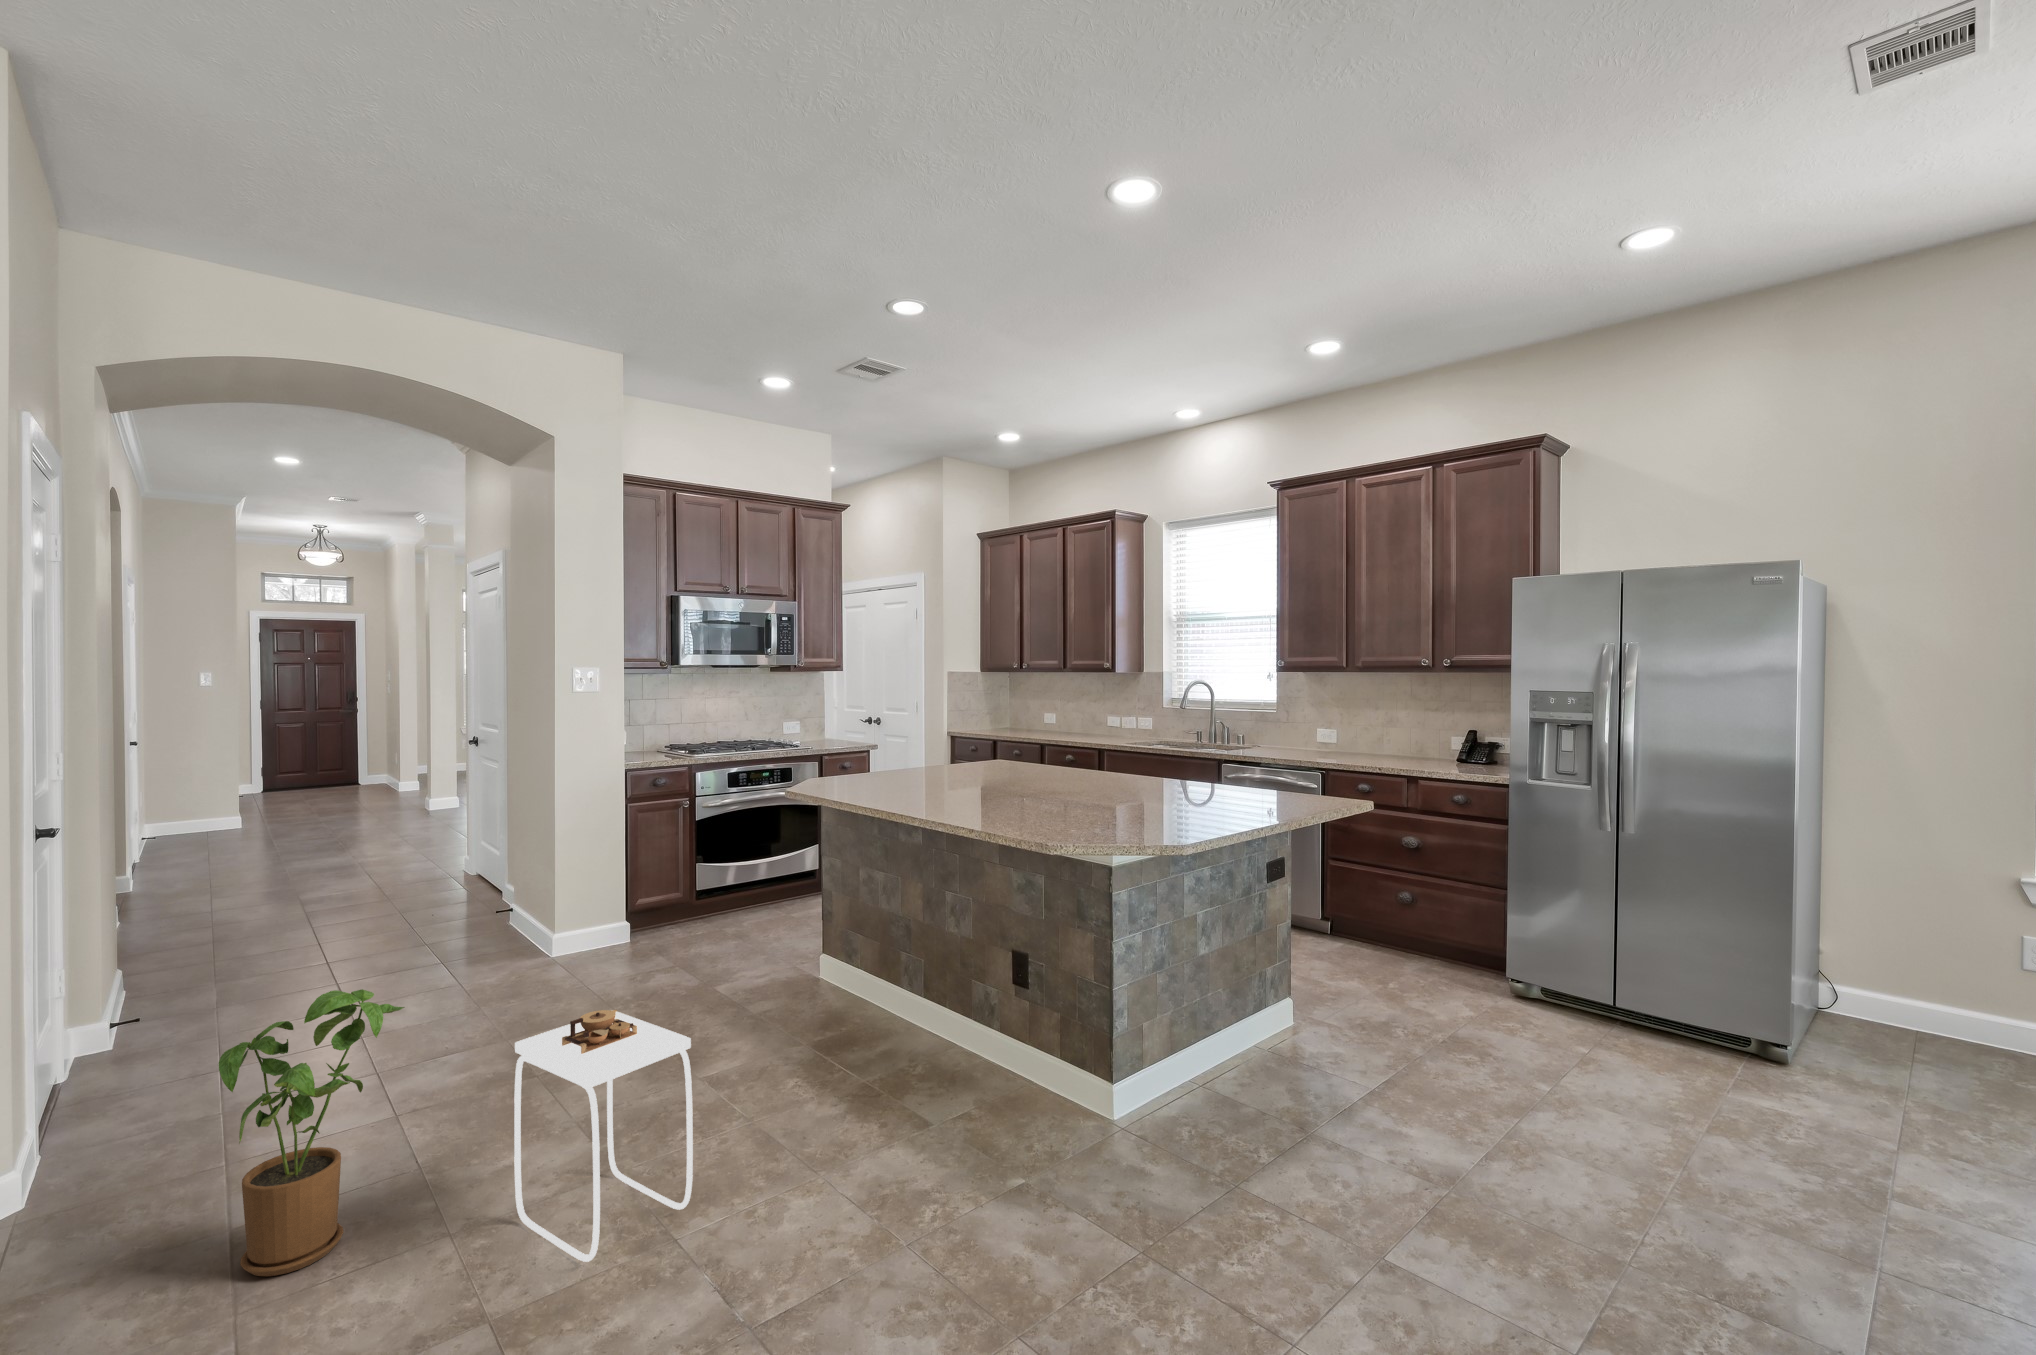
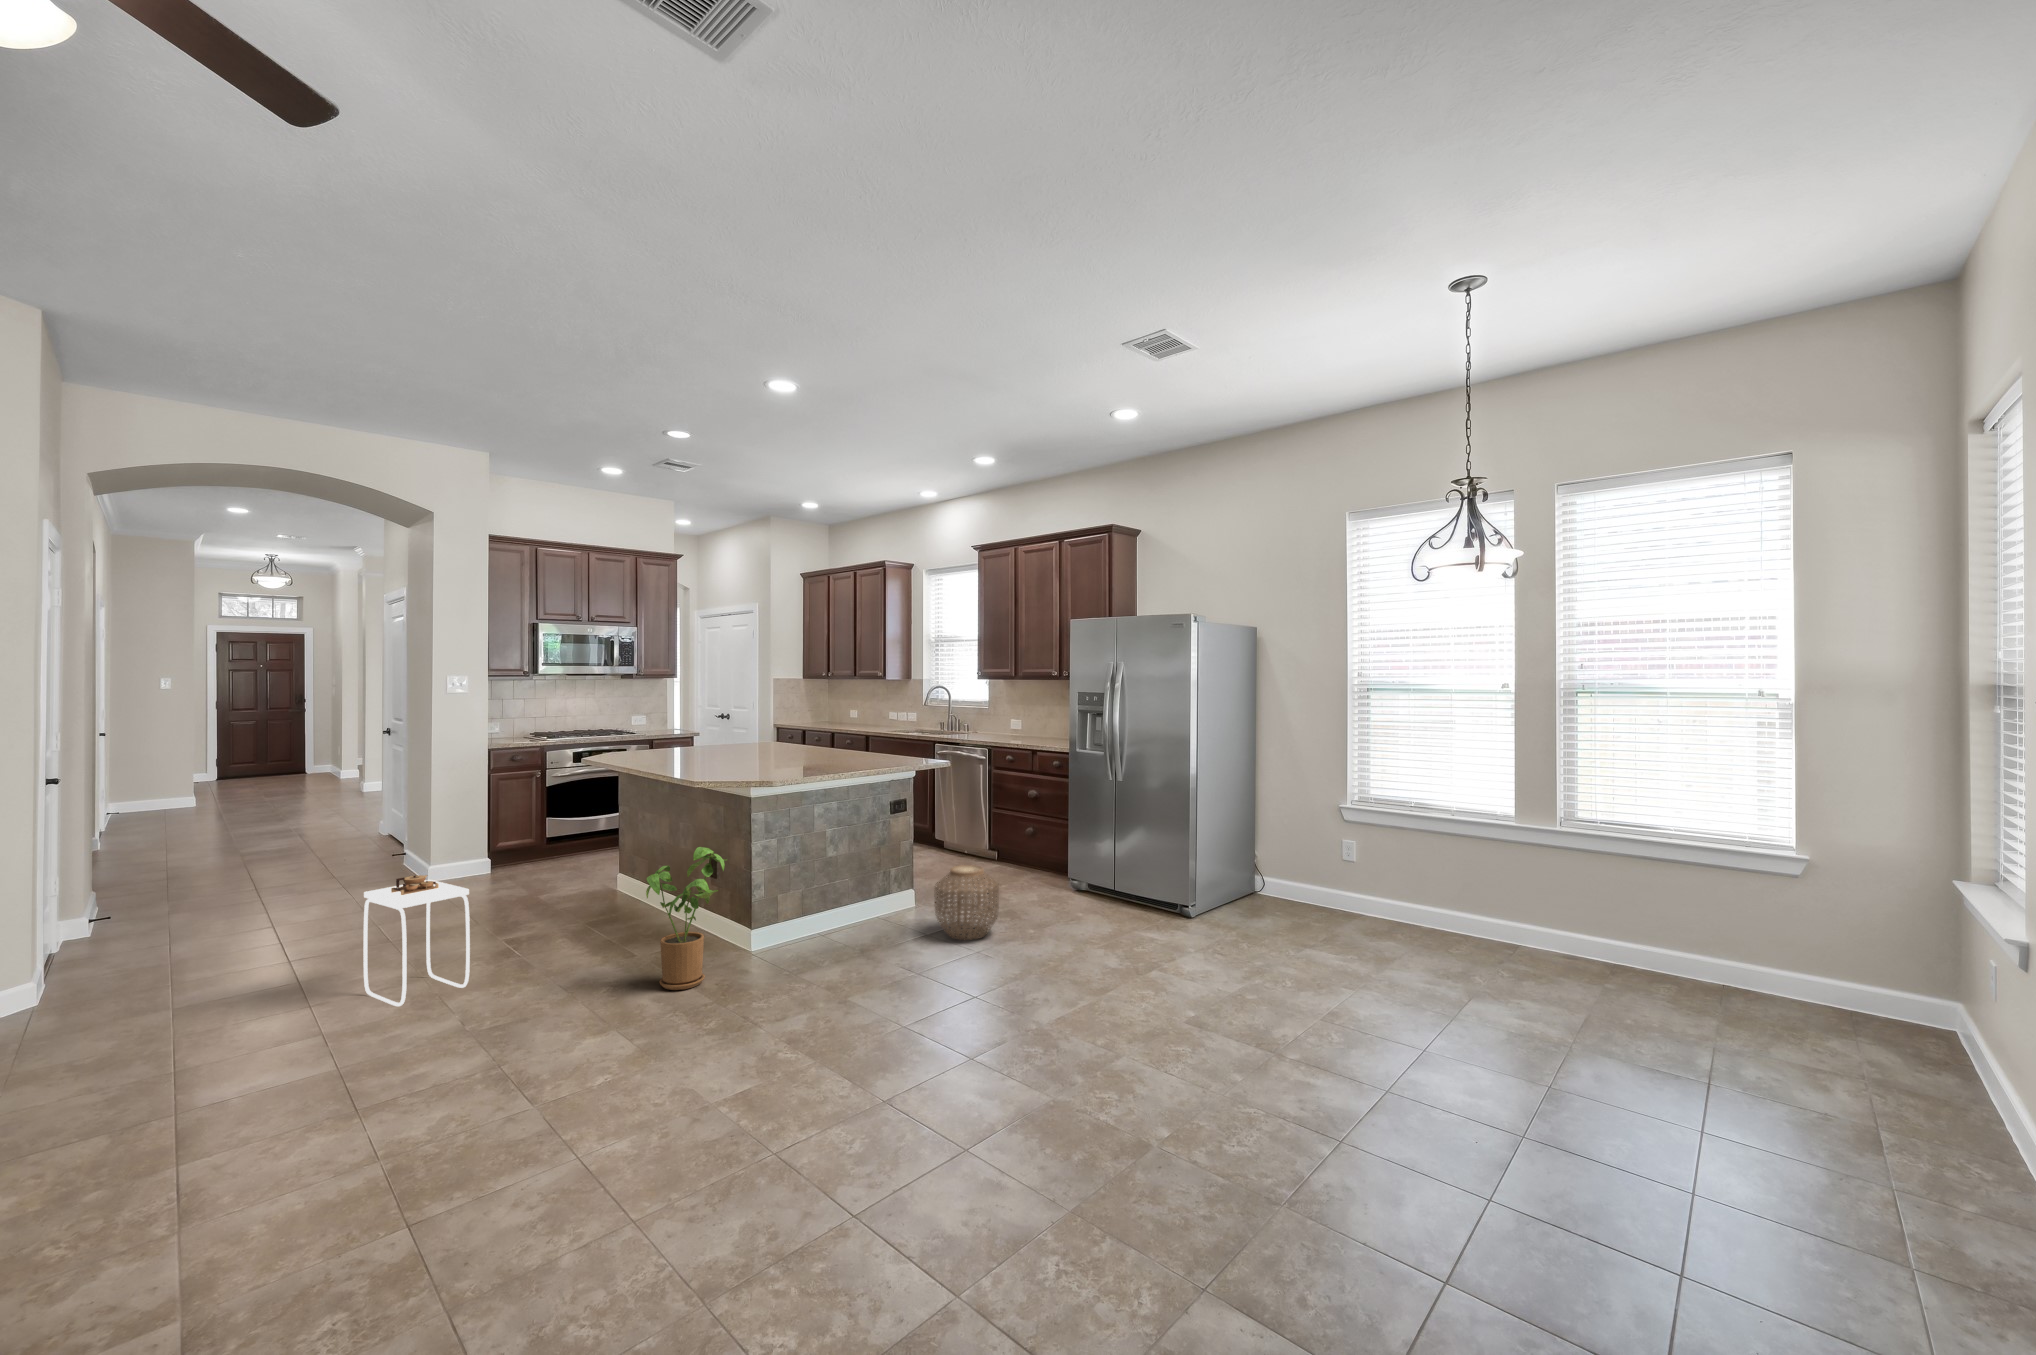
woven basket: none [1387,974,1504,1105] -> present [935,865,999,940]
house plant: present [219,989,404,1276] -> present [646,847,726,990]

